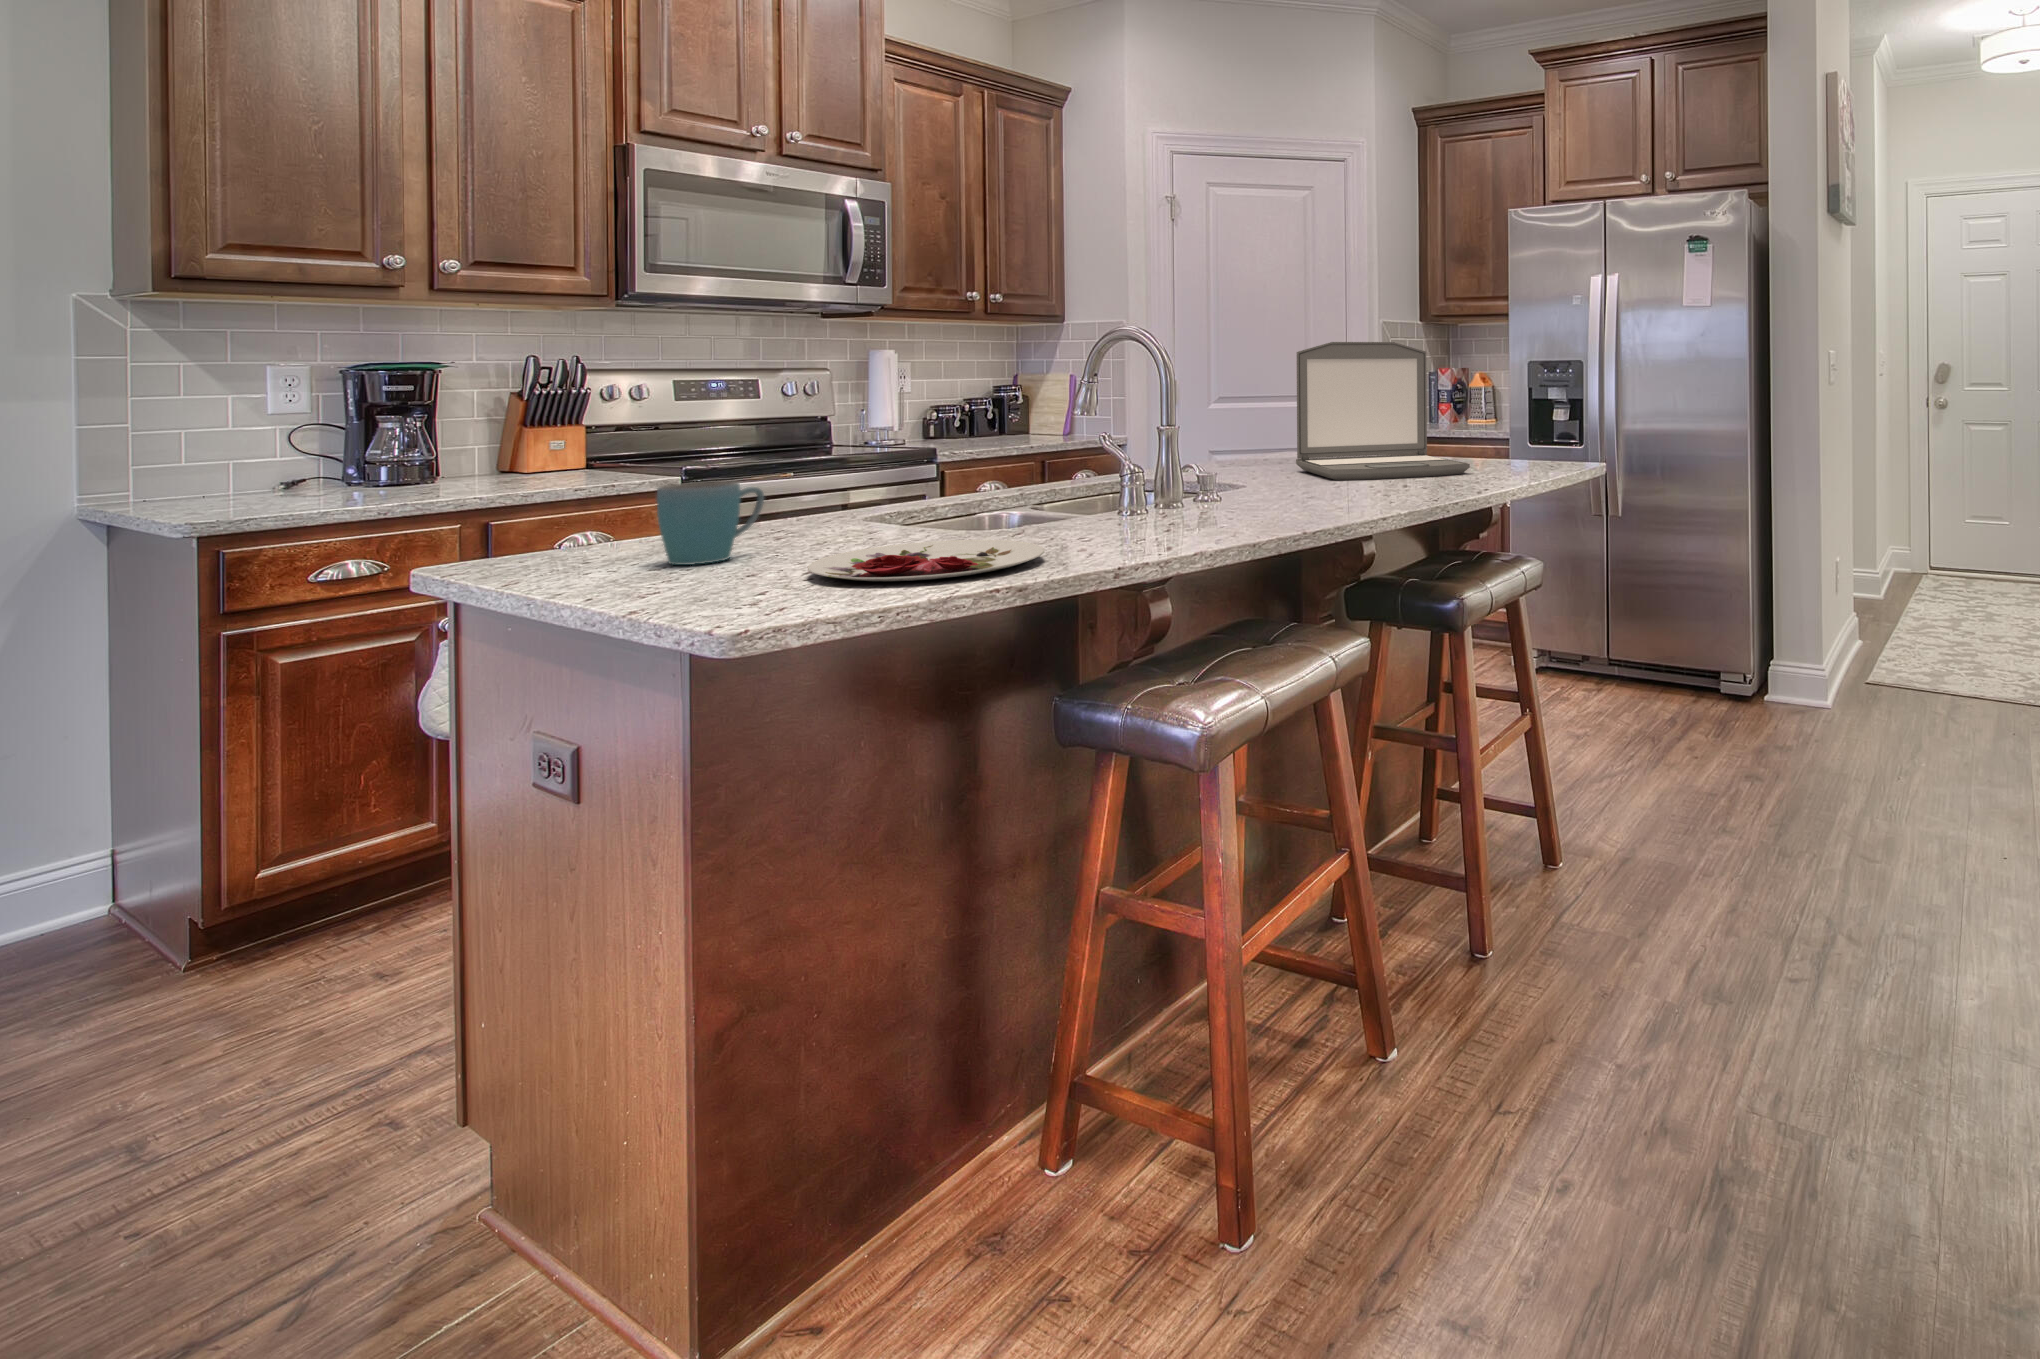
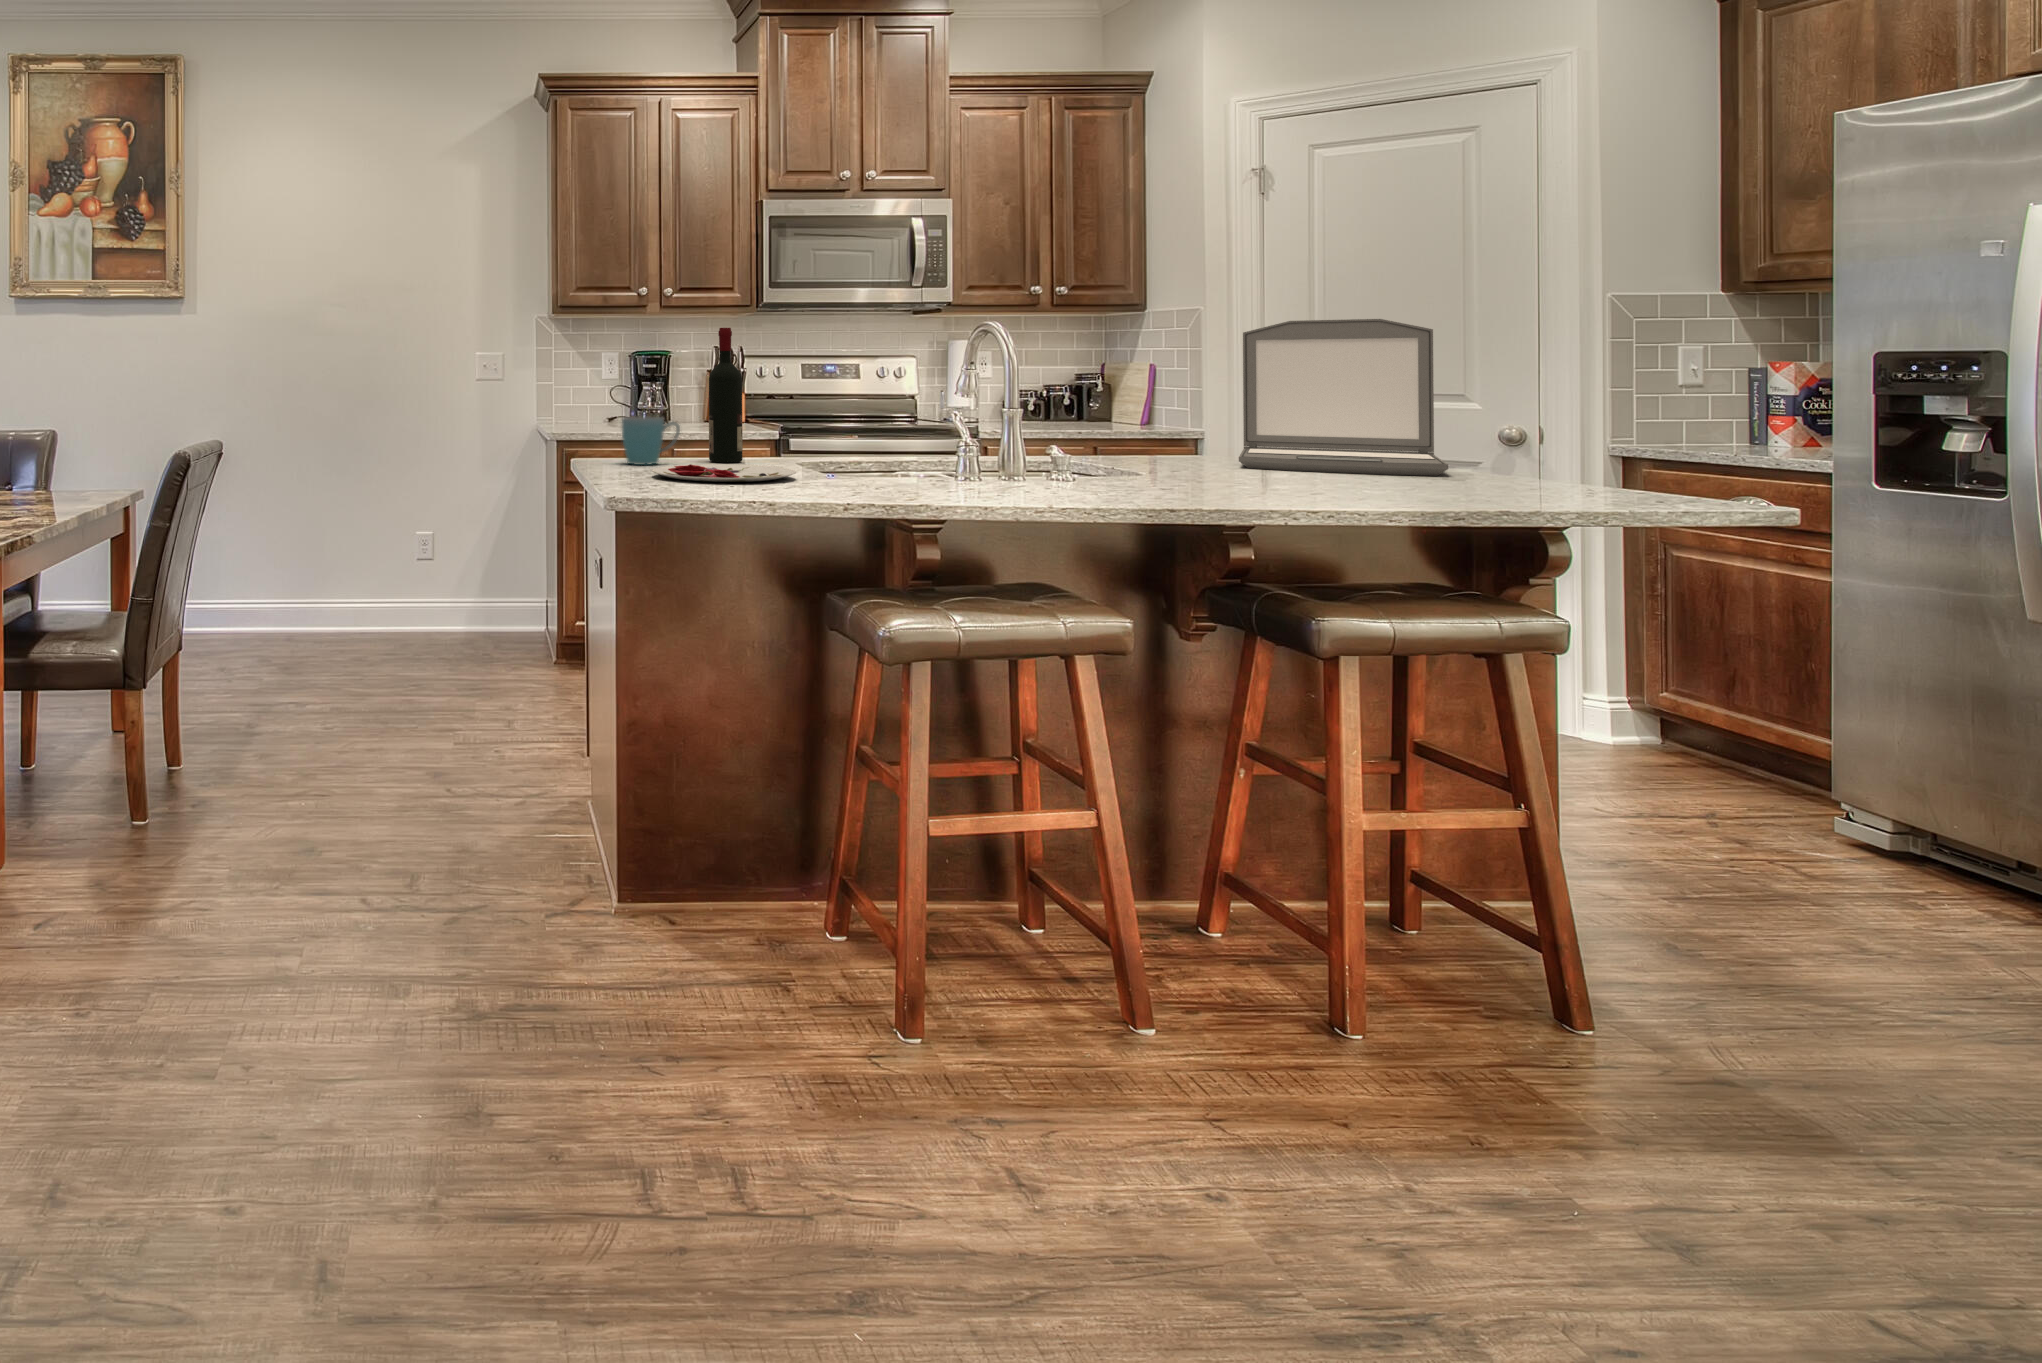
wine bottle: none [791,338,848,541] -> present [709,328,743,463]

